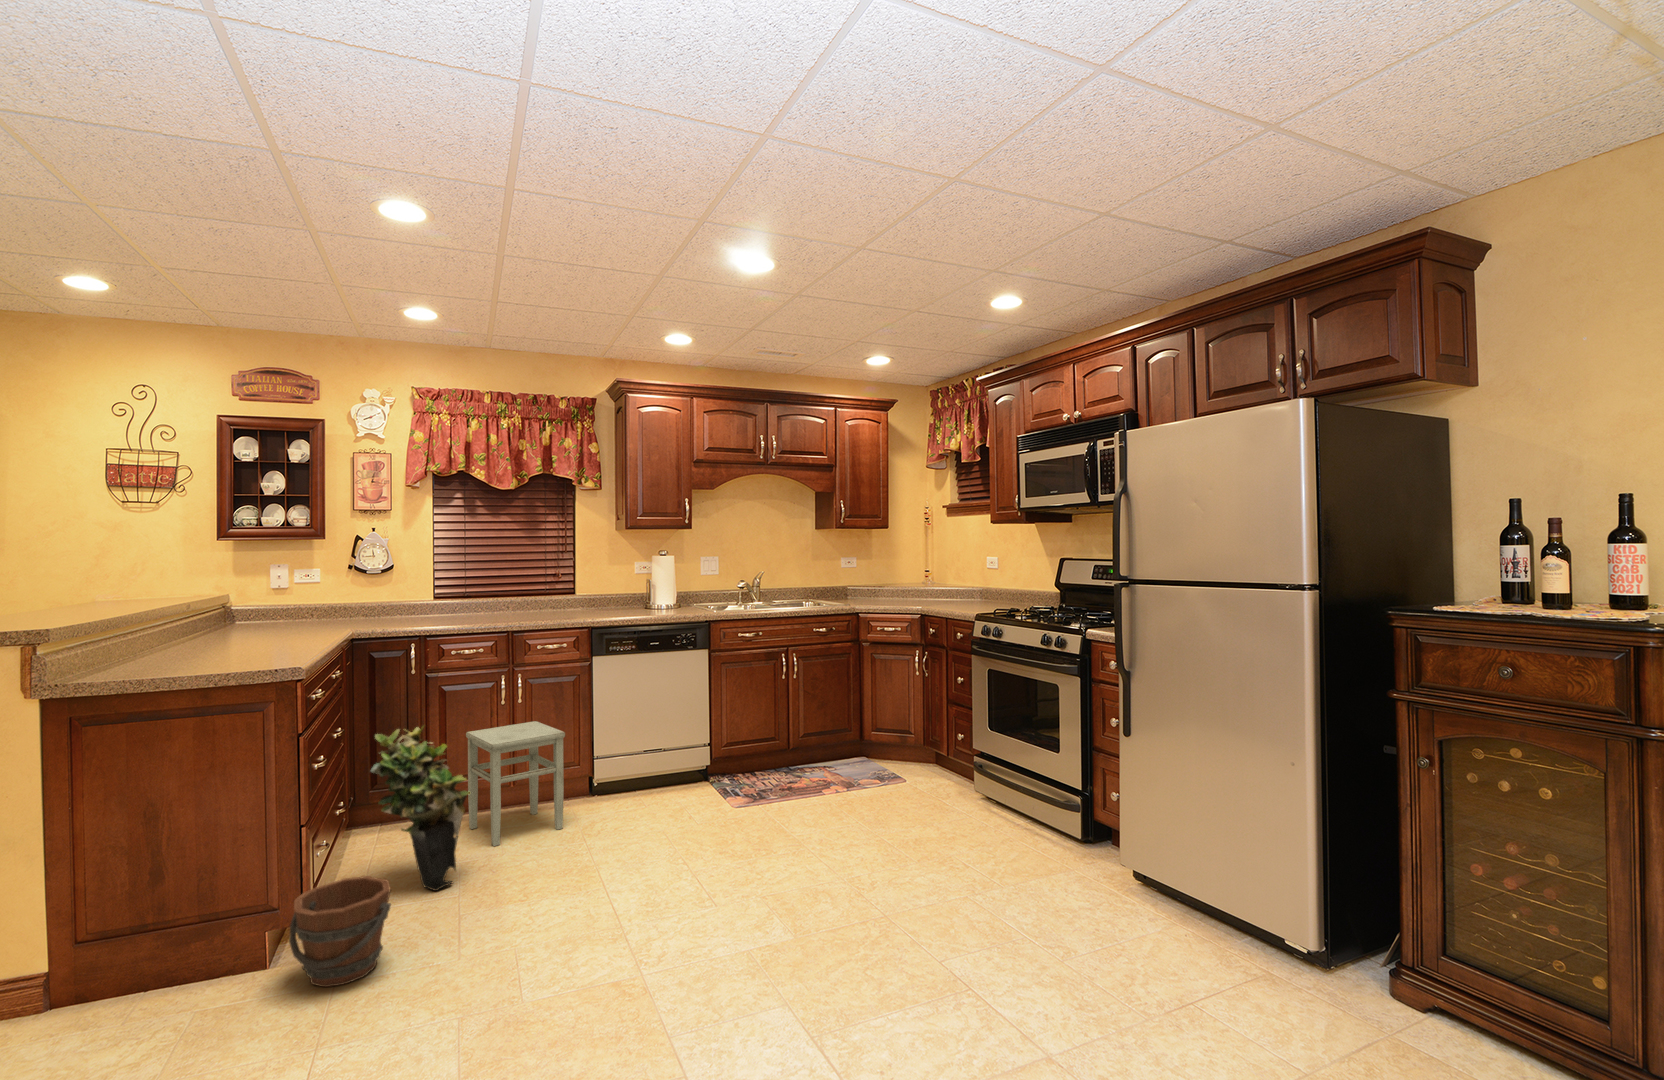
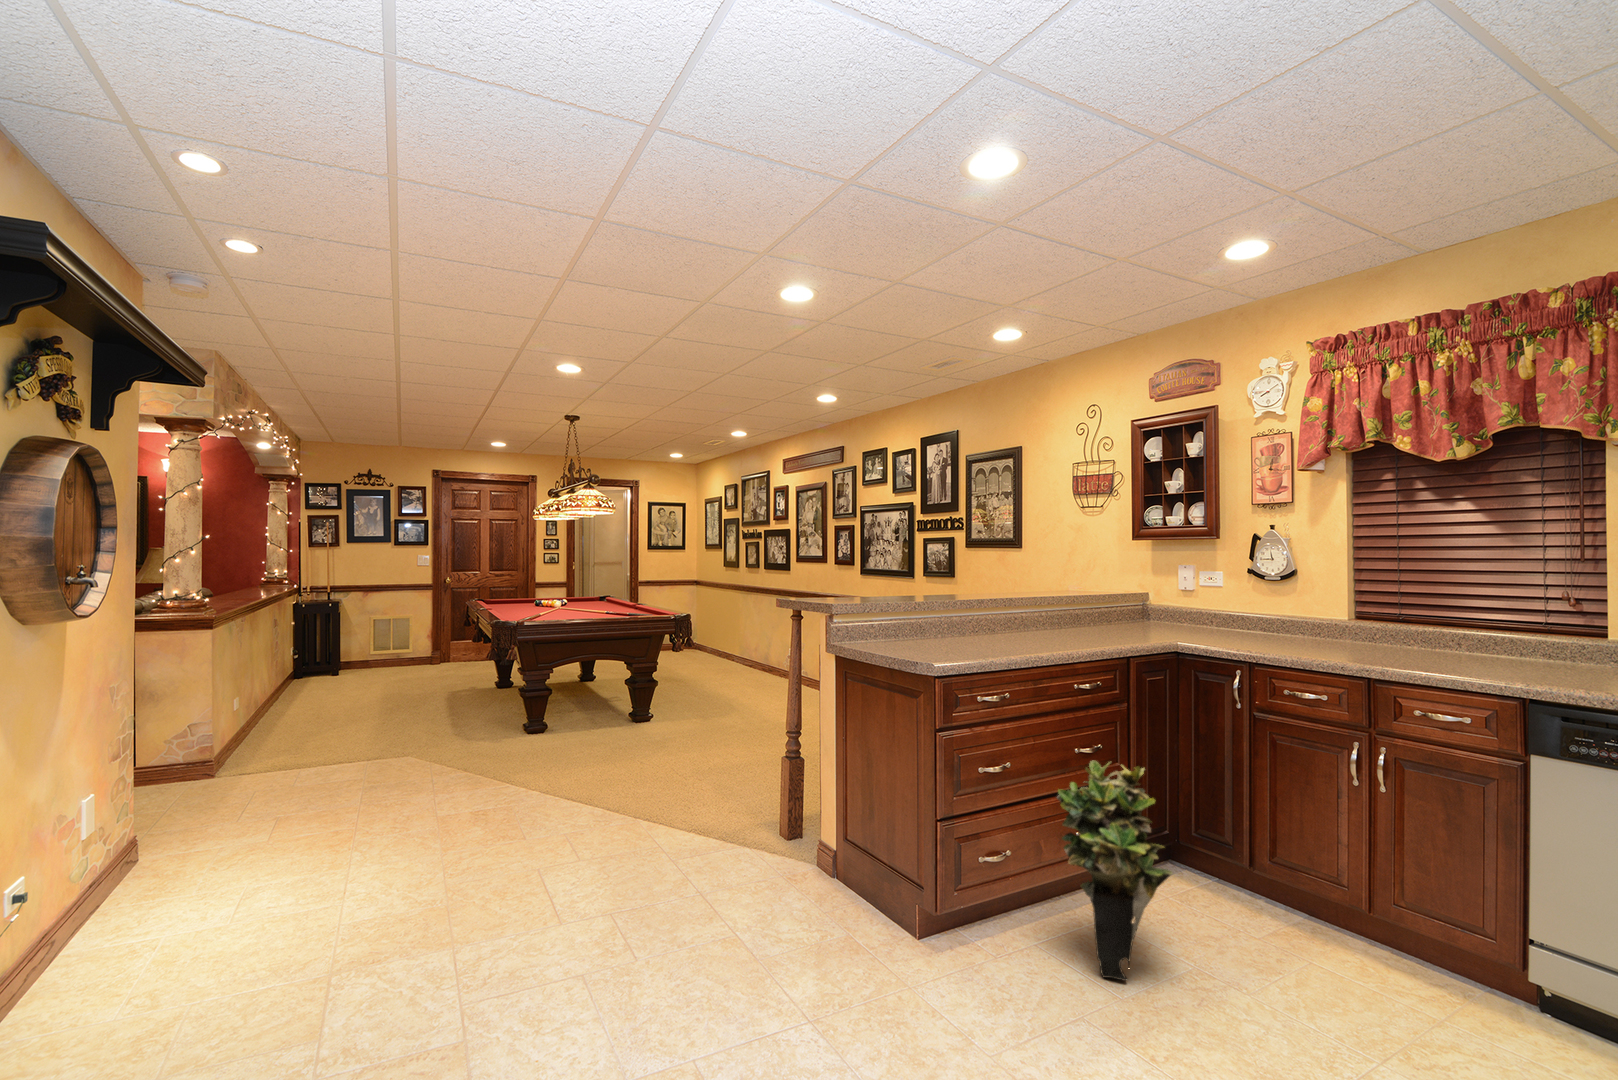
stool: present [466,721,565,846] -> none [1244,804,1391,1018]
bucket: present [289,876,391,987] -> none [877,884,965,1002]

